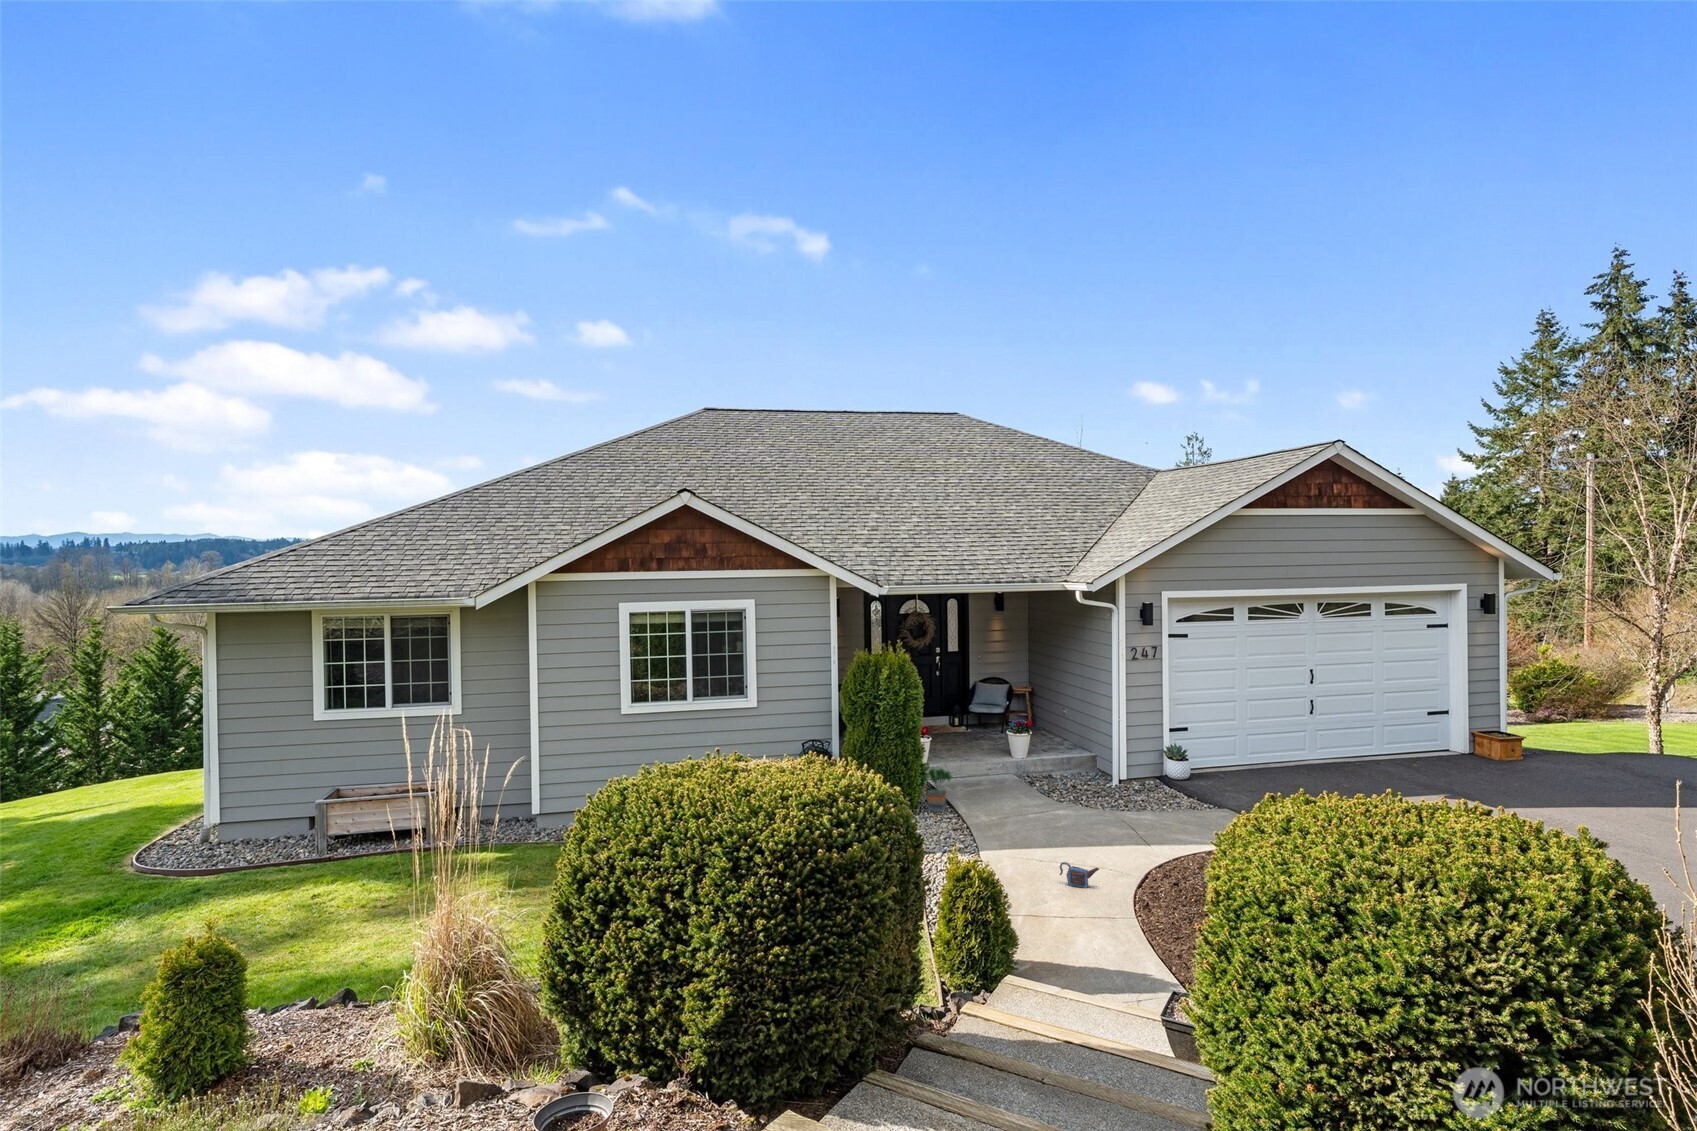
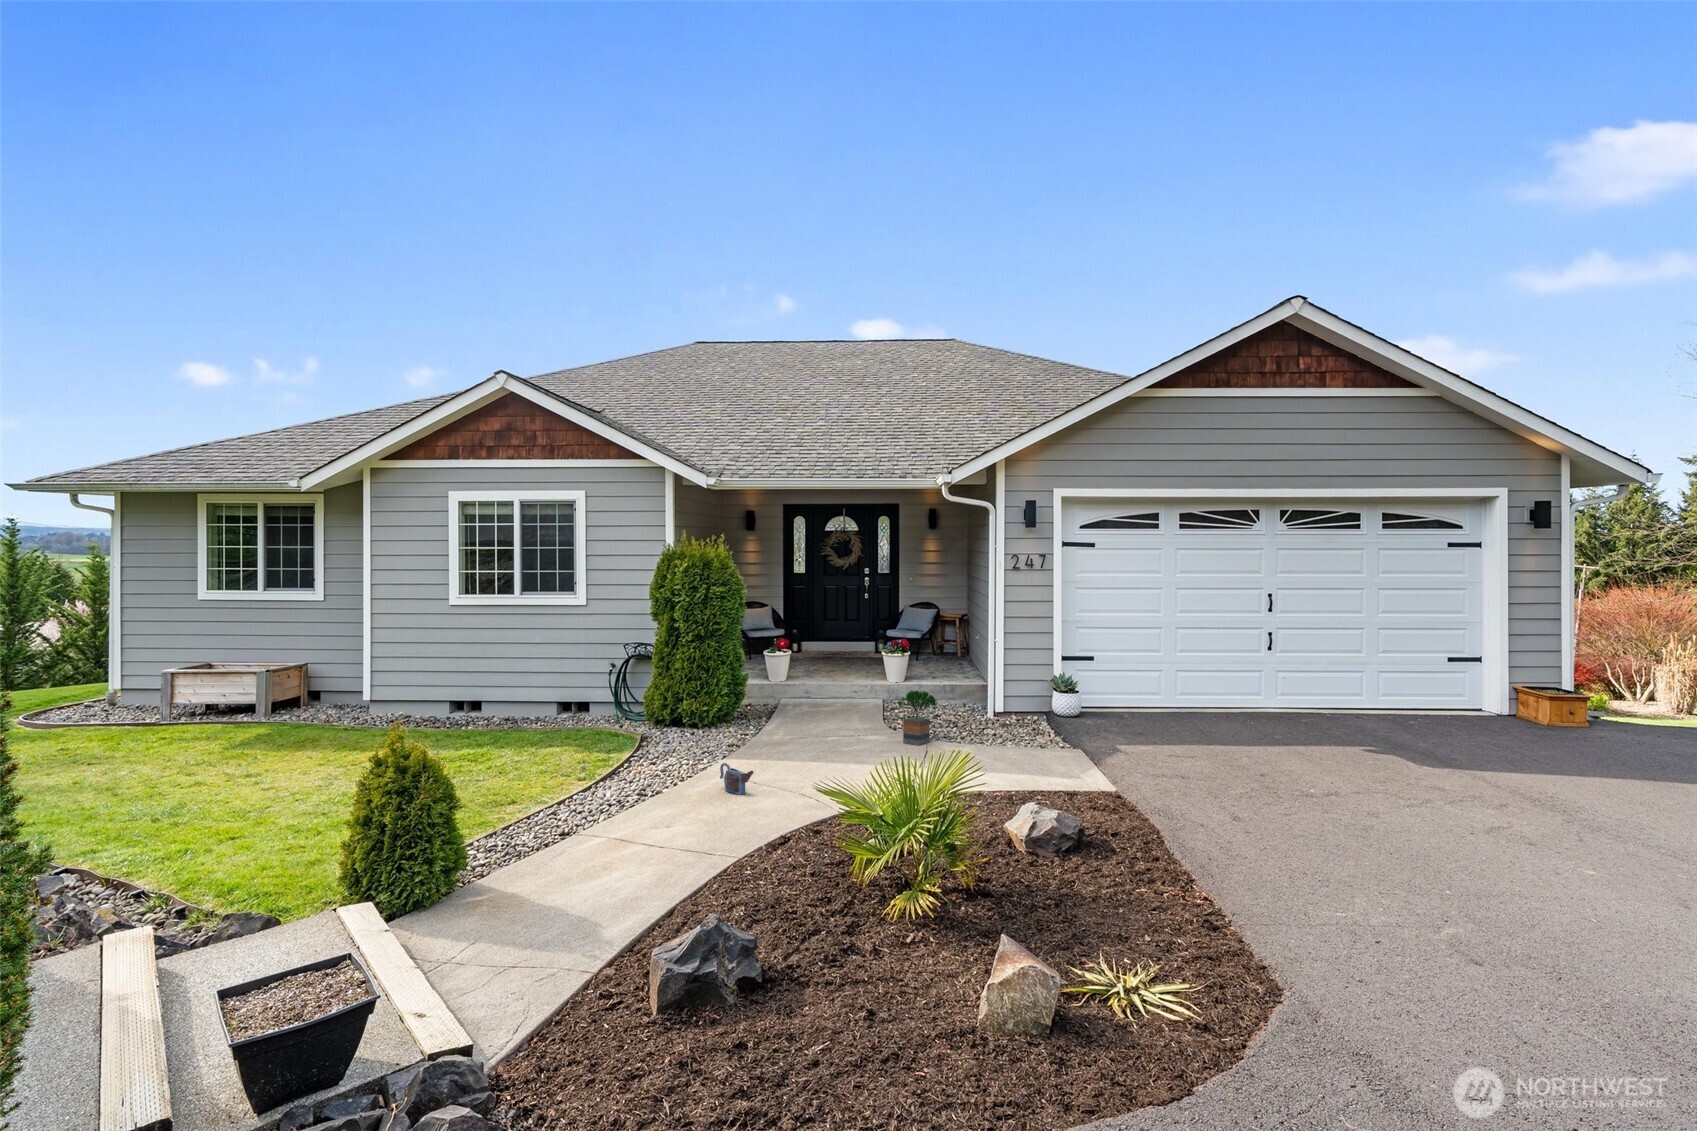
potted tree: present [923,769,951,812] -> present [899,691,938,745]

